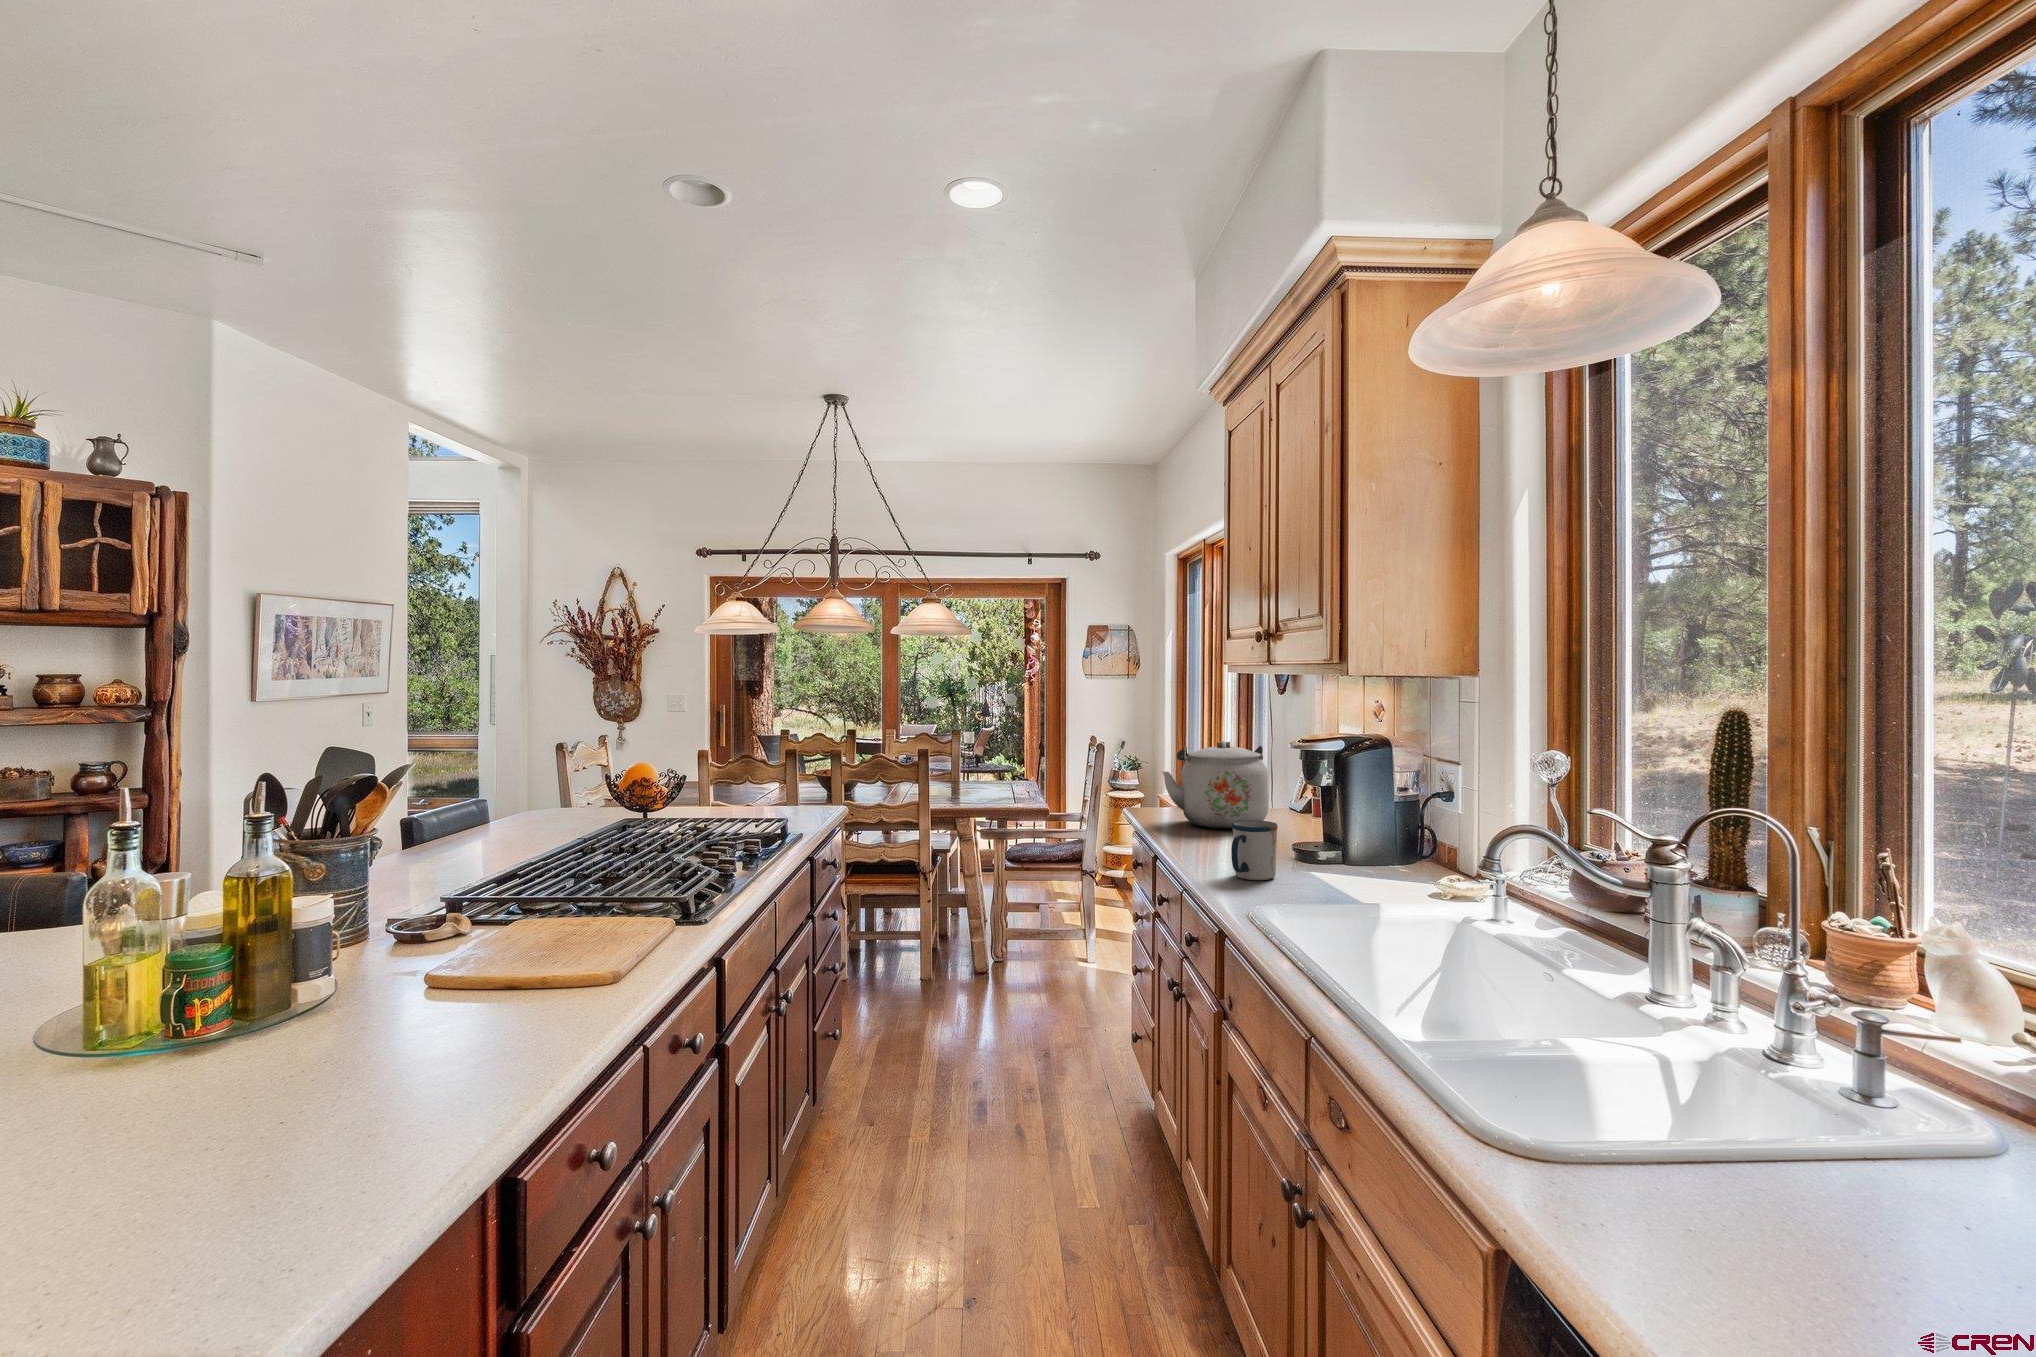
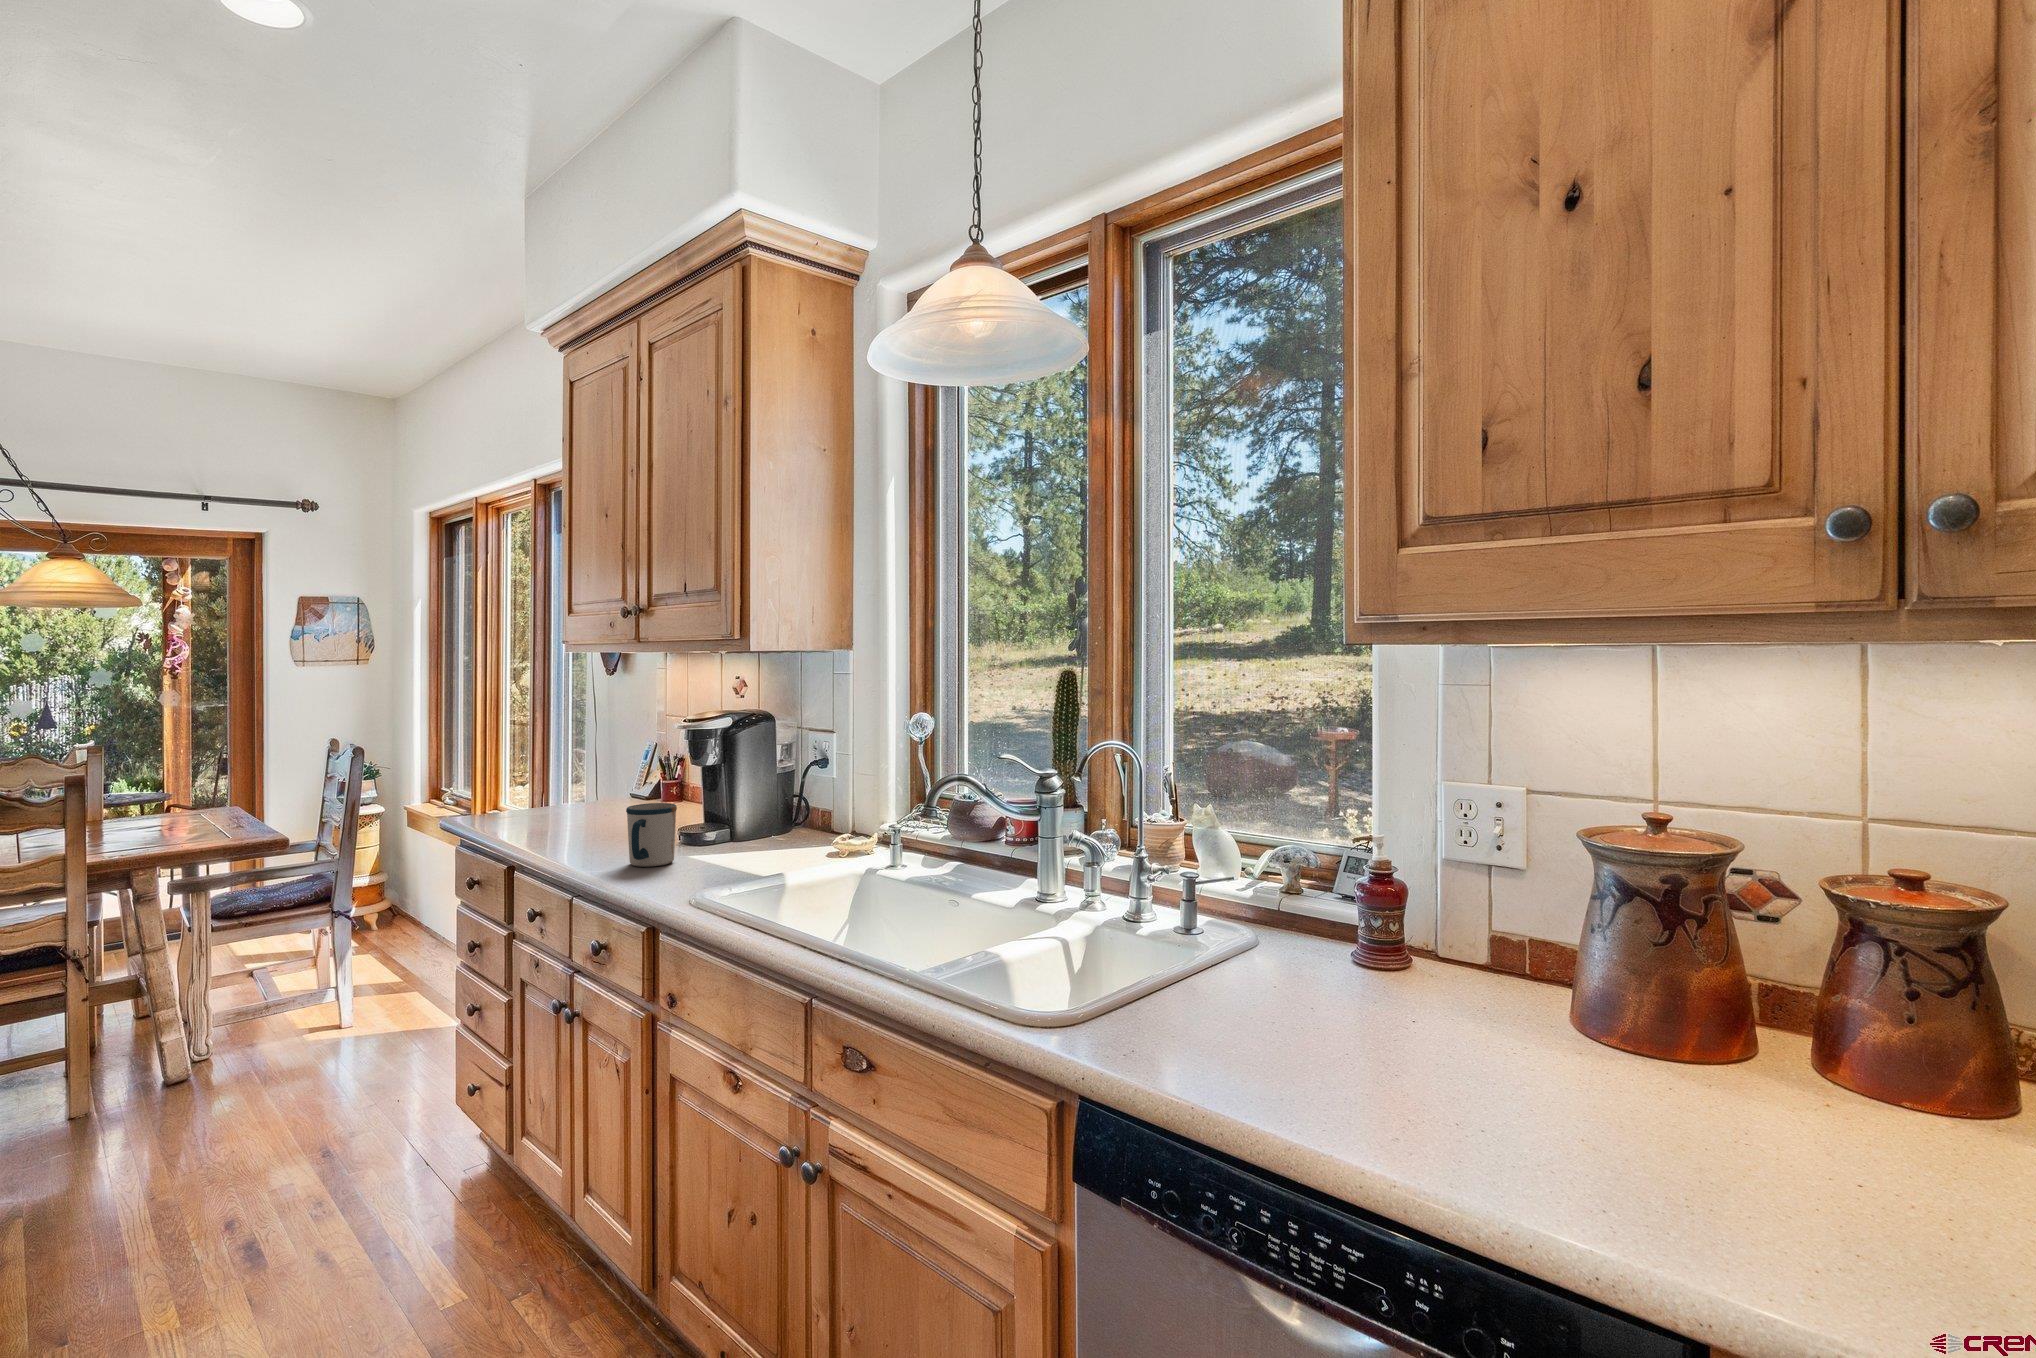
kettle: present [1163,741,1269,829] -> none [497,726,625,823]

